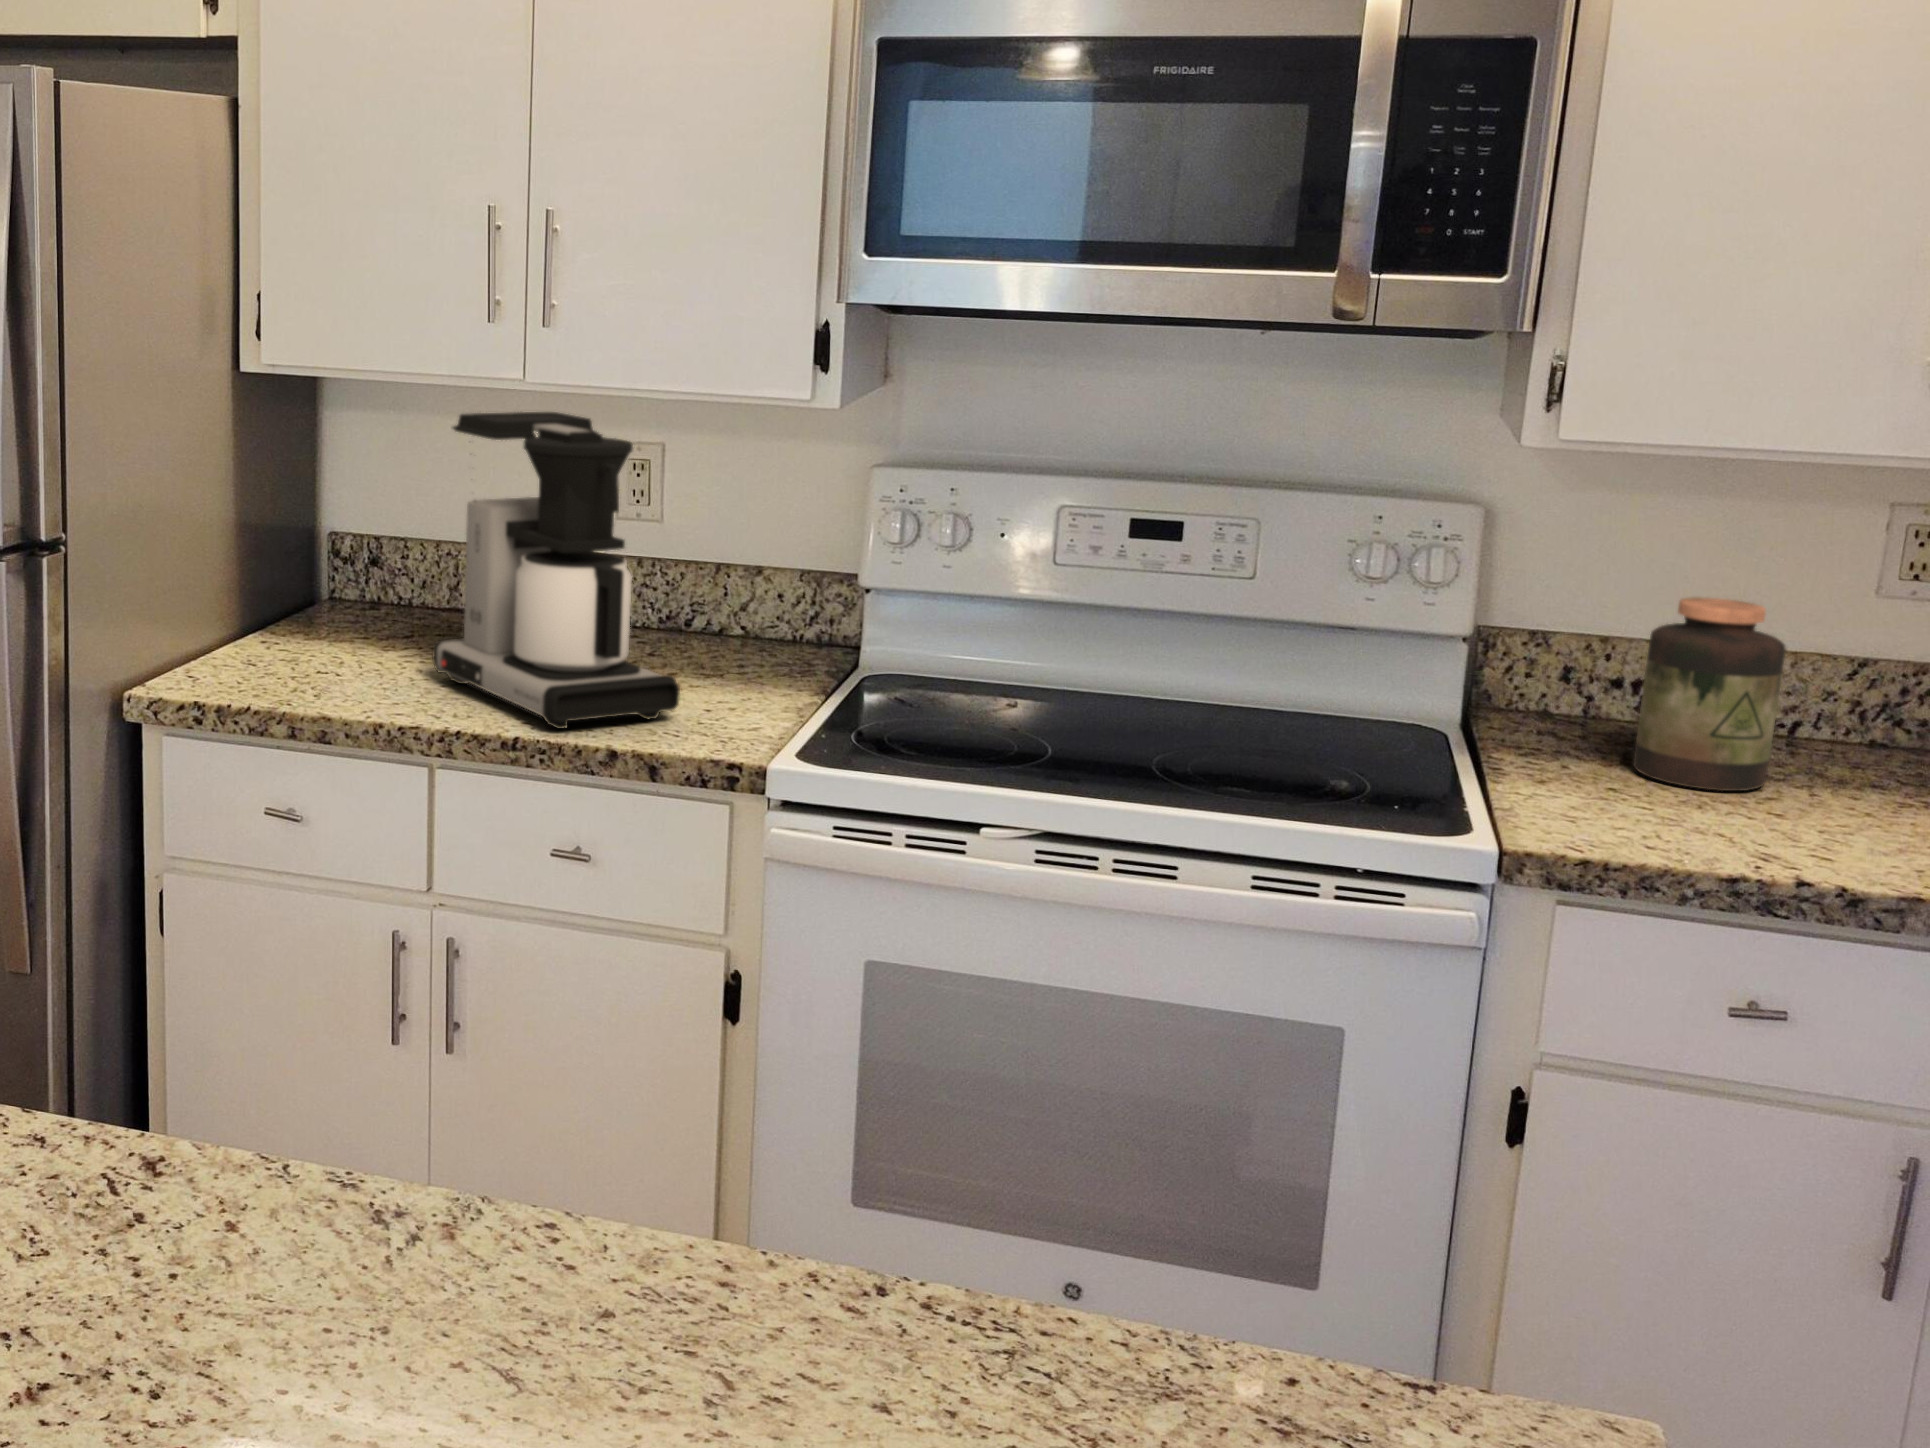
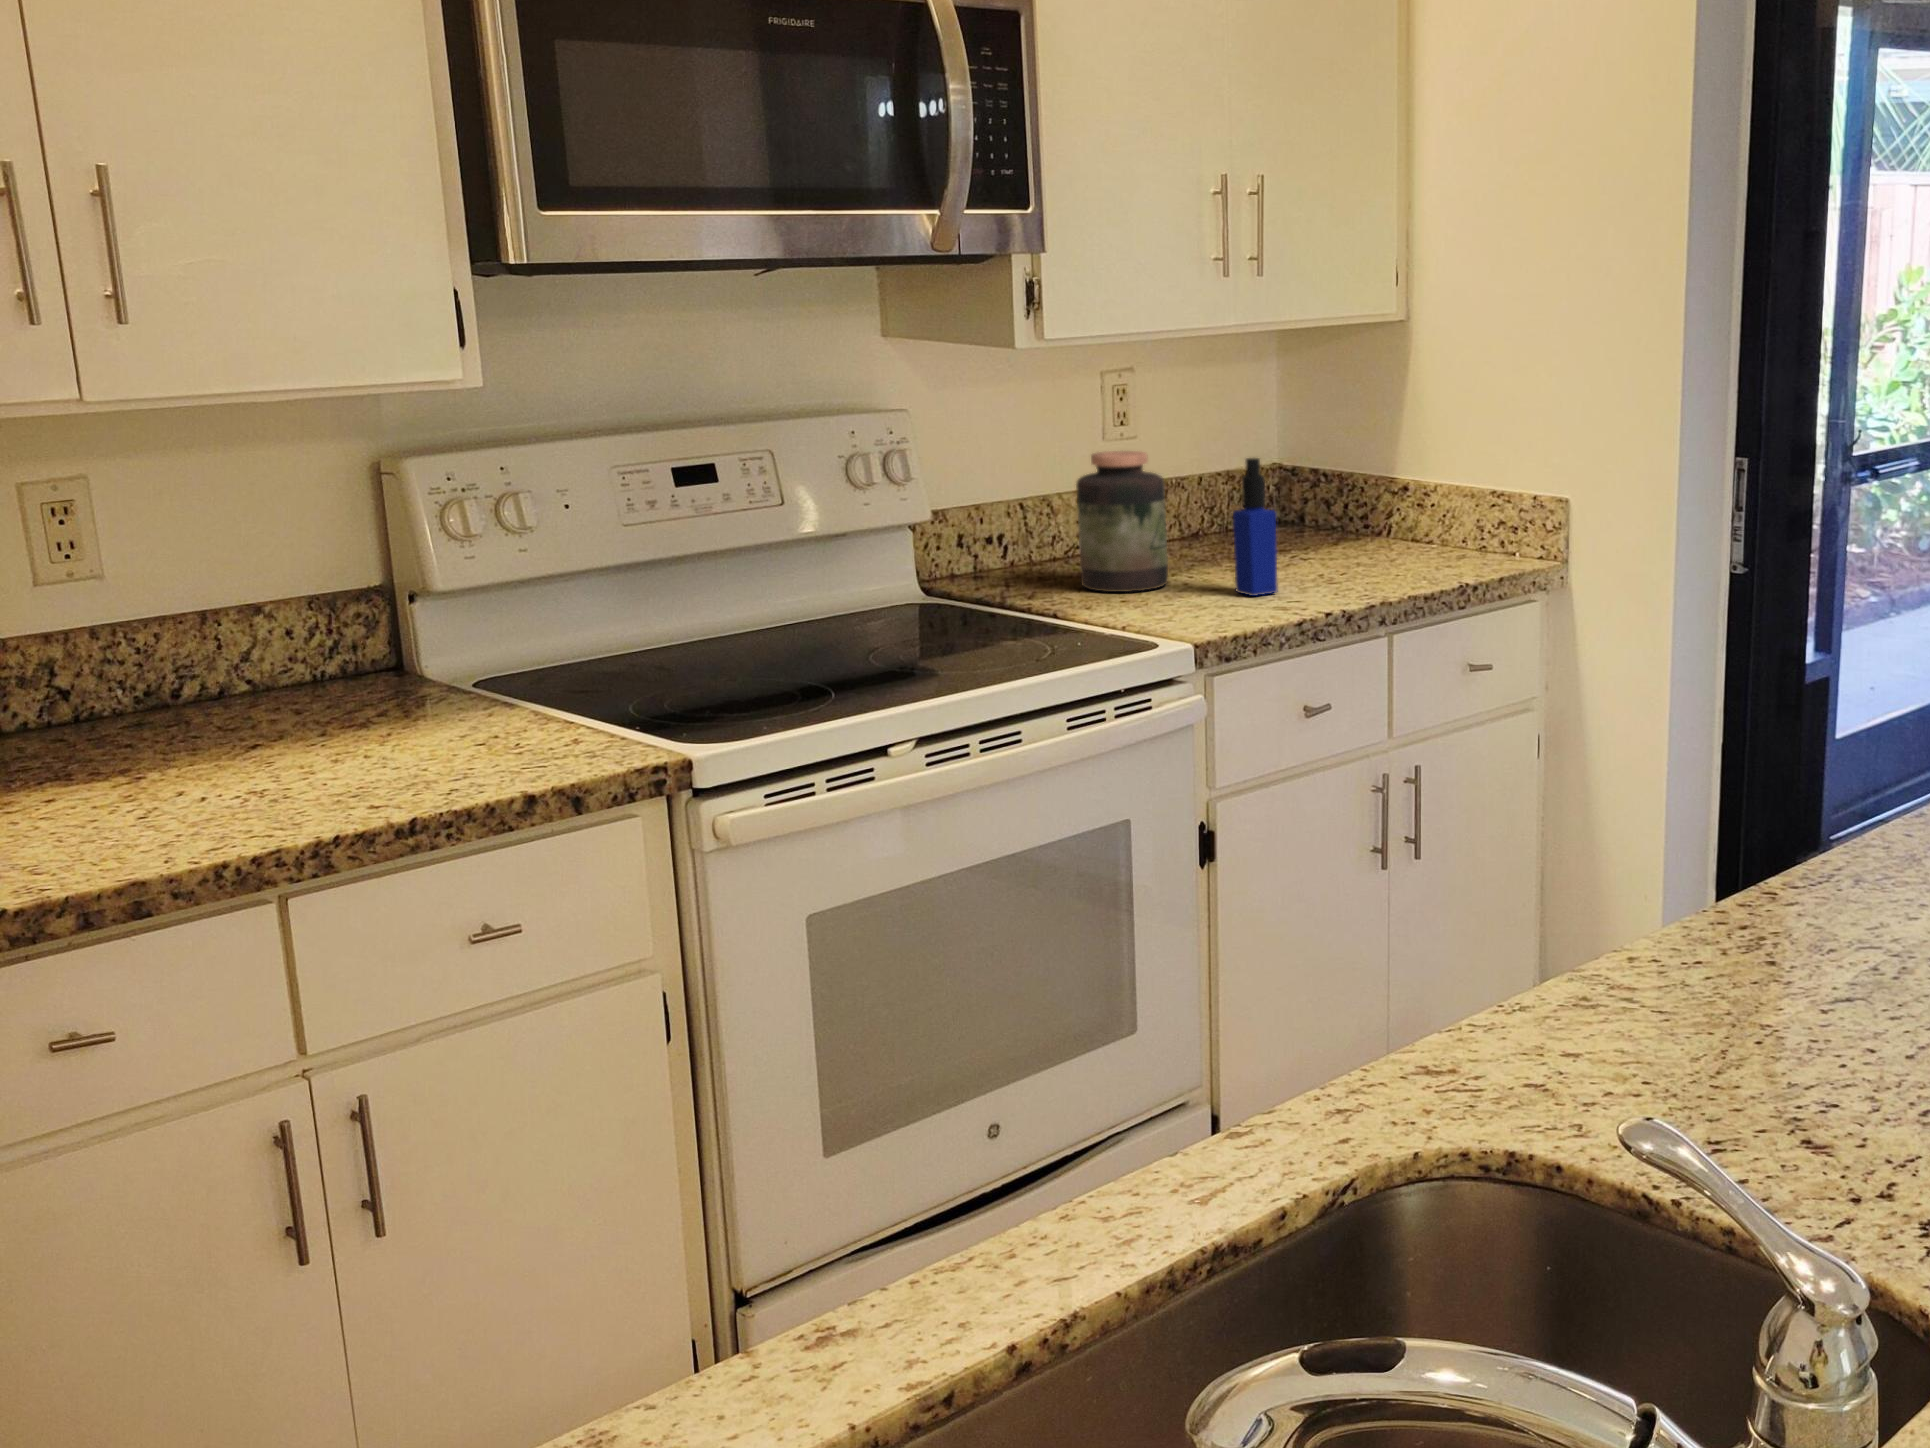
coffee maker: present [432,412,680,729] -> none [63,435,496,811]
bottle: none [1795,642,1867,842] -> present [1233,458,1278,596]

